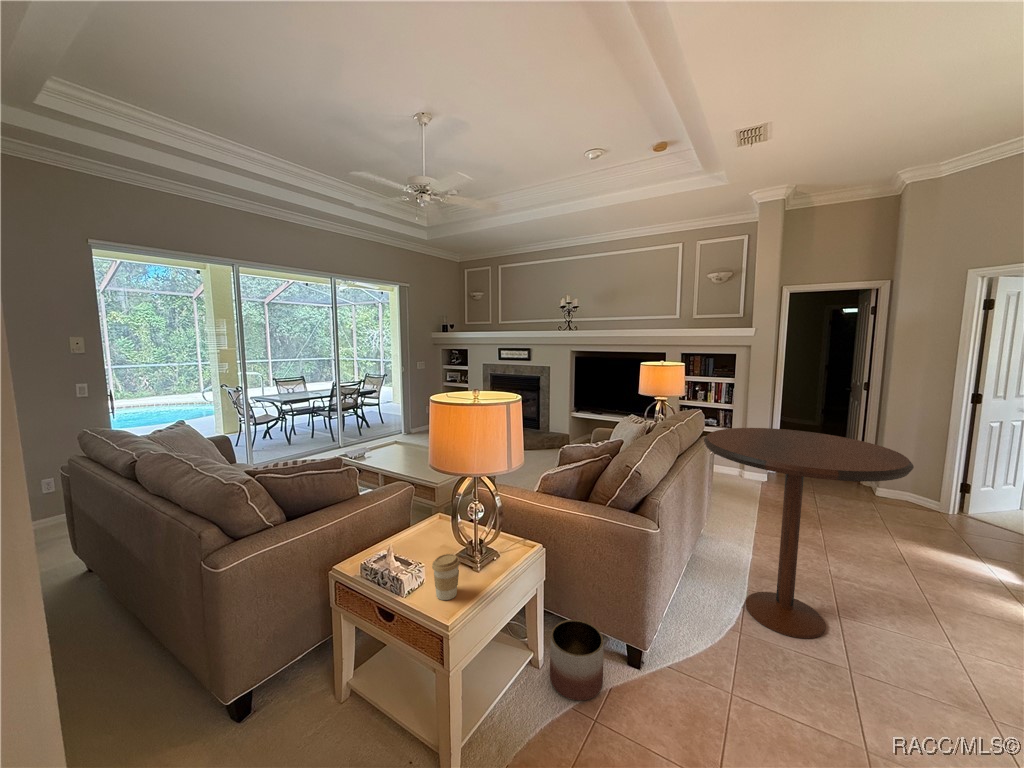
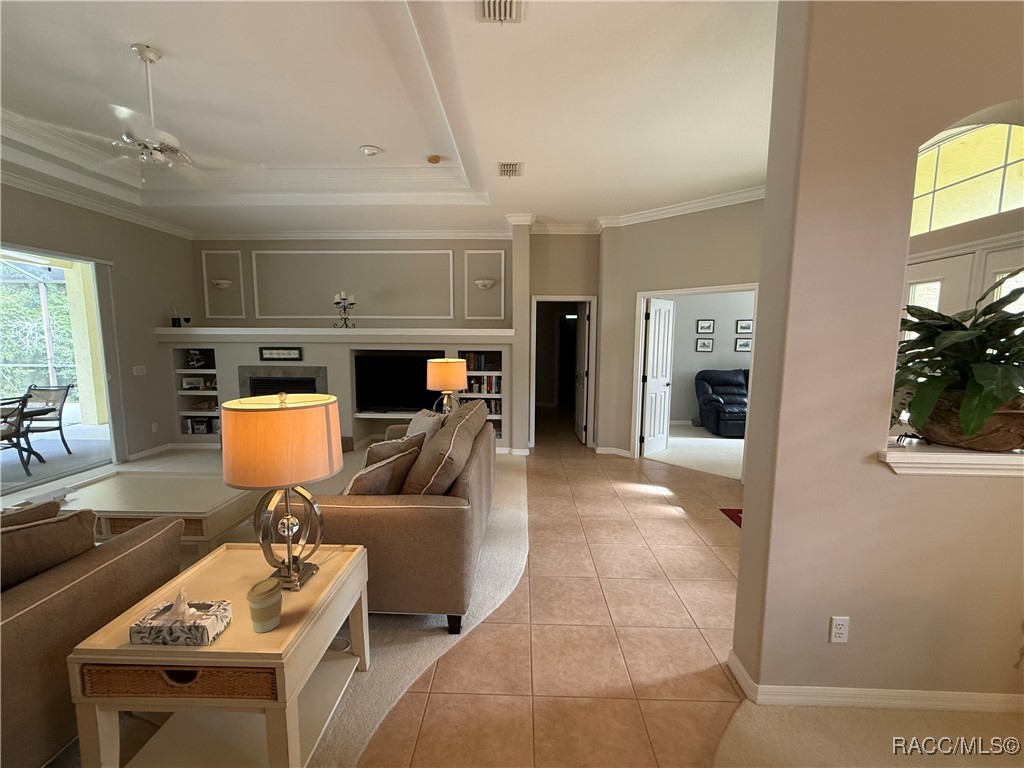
pedestal table: present [704,428,914,638] -> none [493,409,626,567]
planter: present [550,620,603,700] -> none [378,608,431,685]

